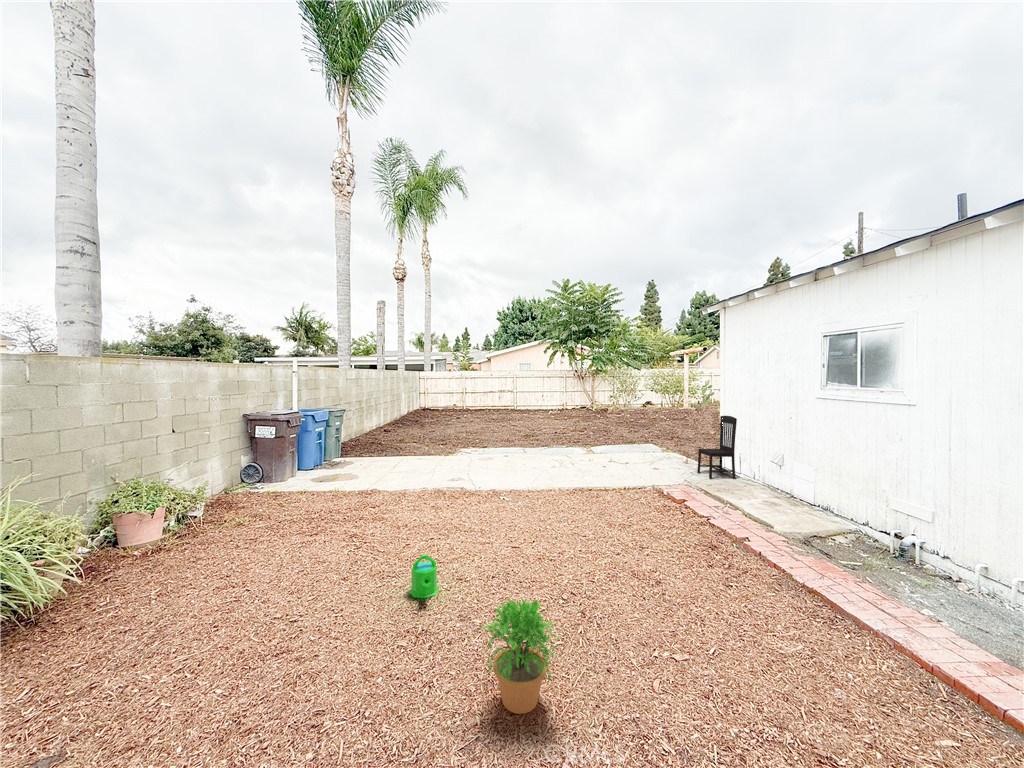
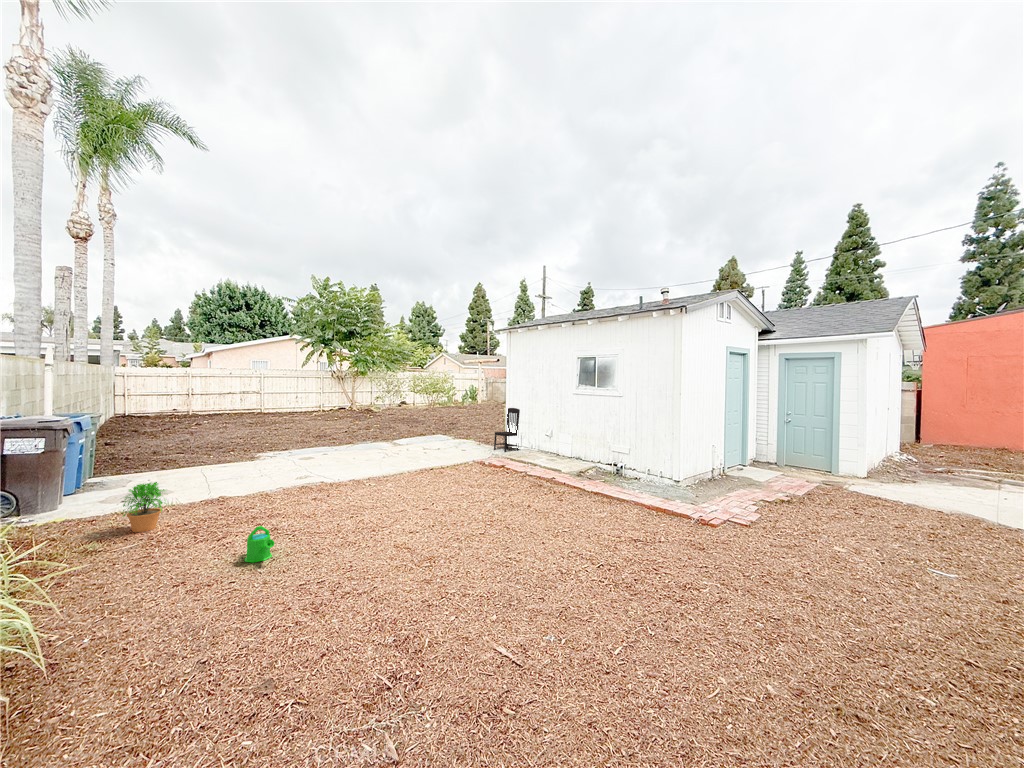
watering can: present [410,554,439,598] -> present [245,526,274,563]
potted plant: present [482,599,559,714] -> present [122,482,164,532]

